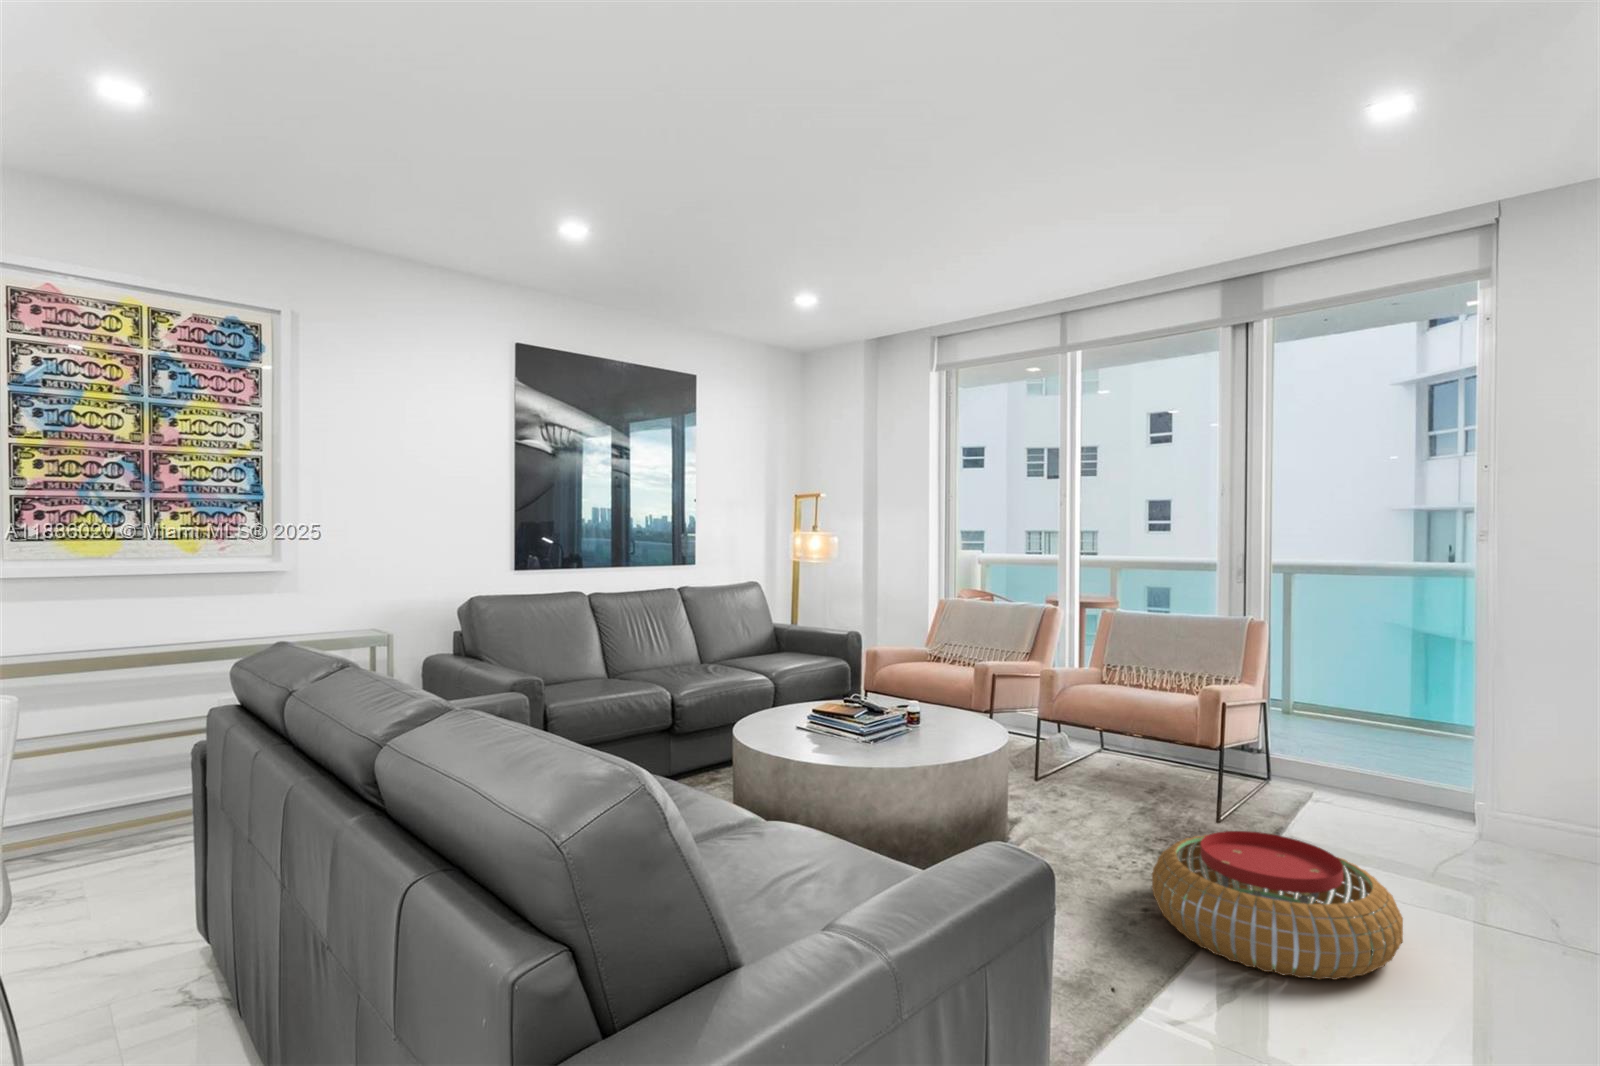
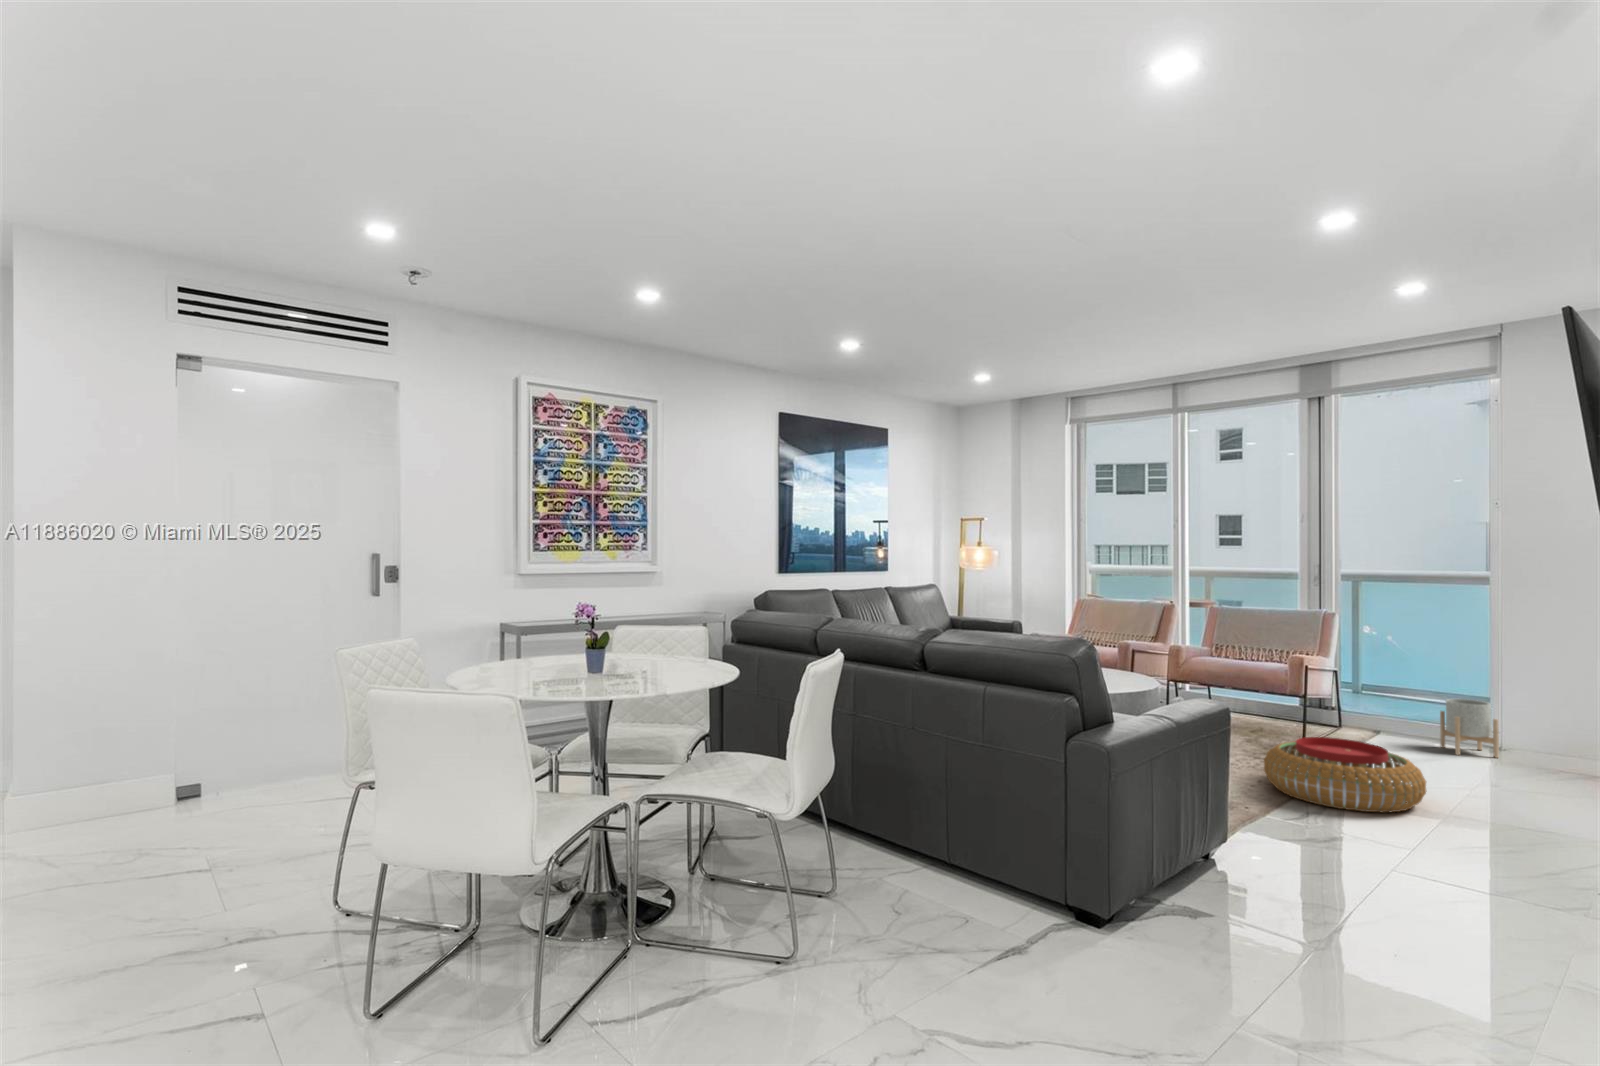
planter: none [1403,744,1485,832] -> present [1440,699,1499,758]

